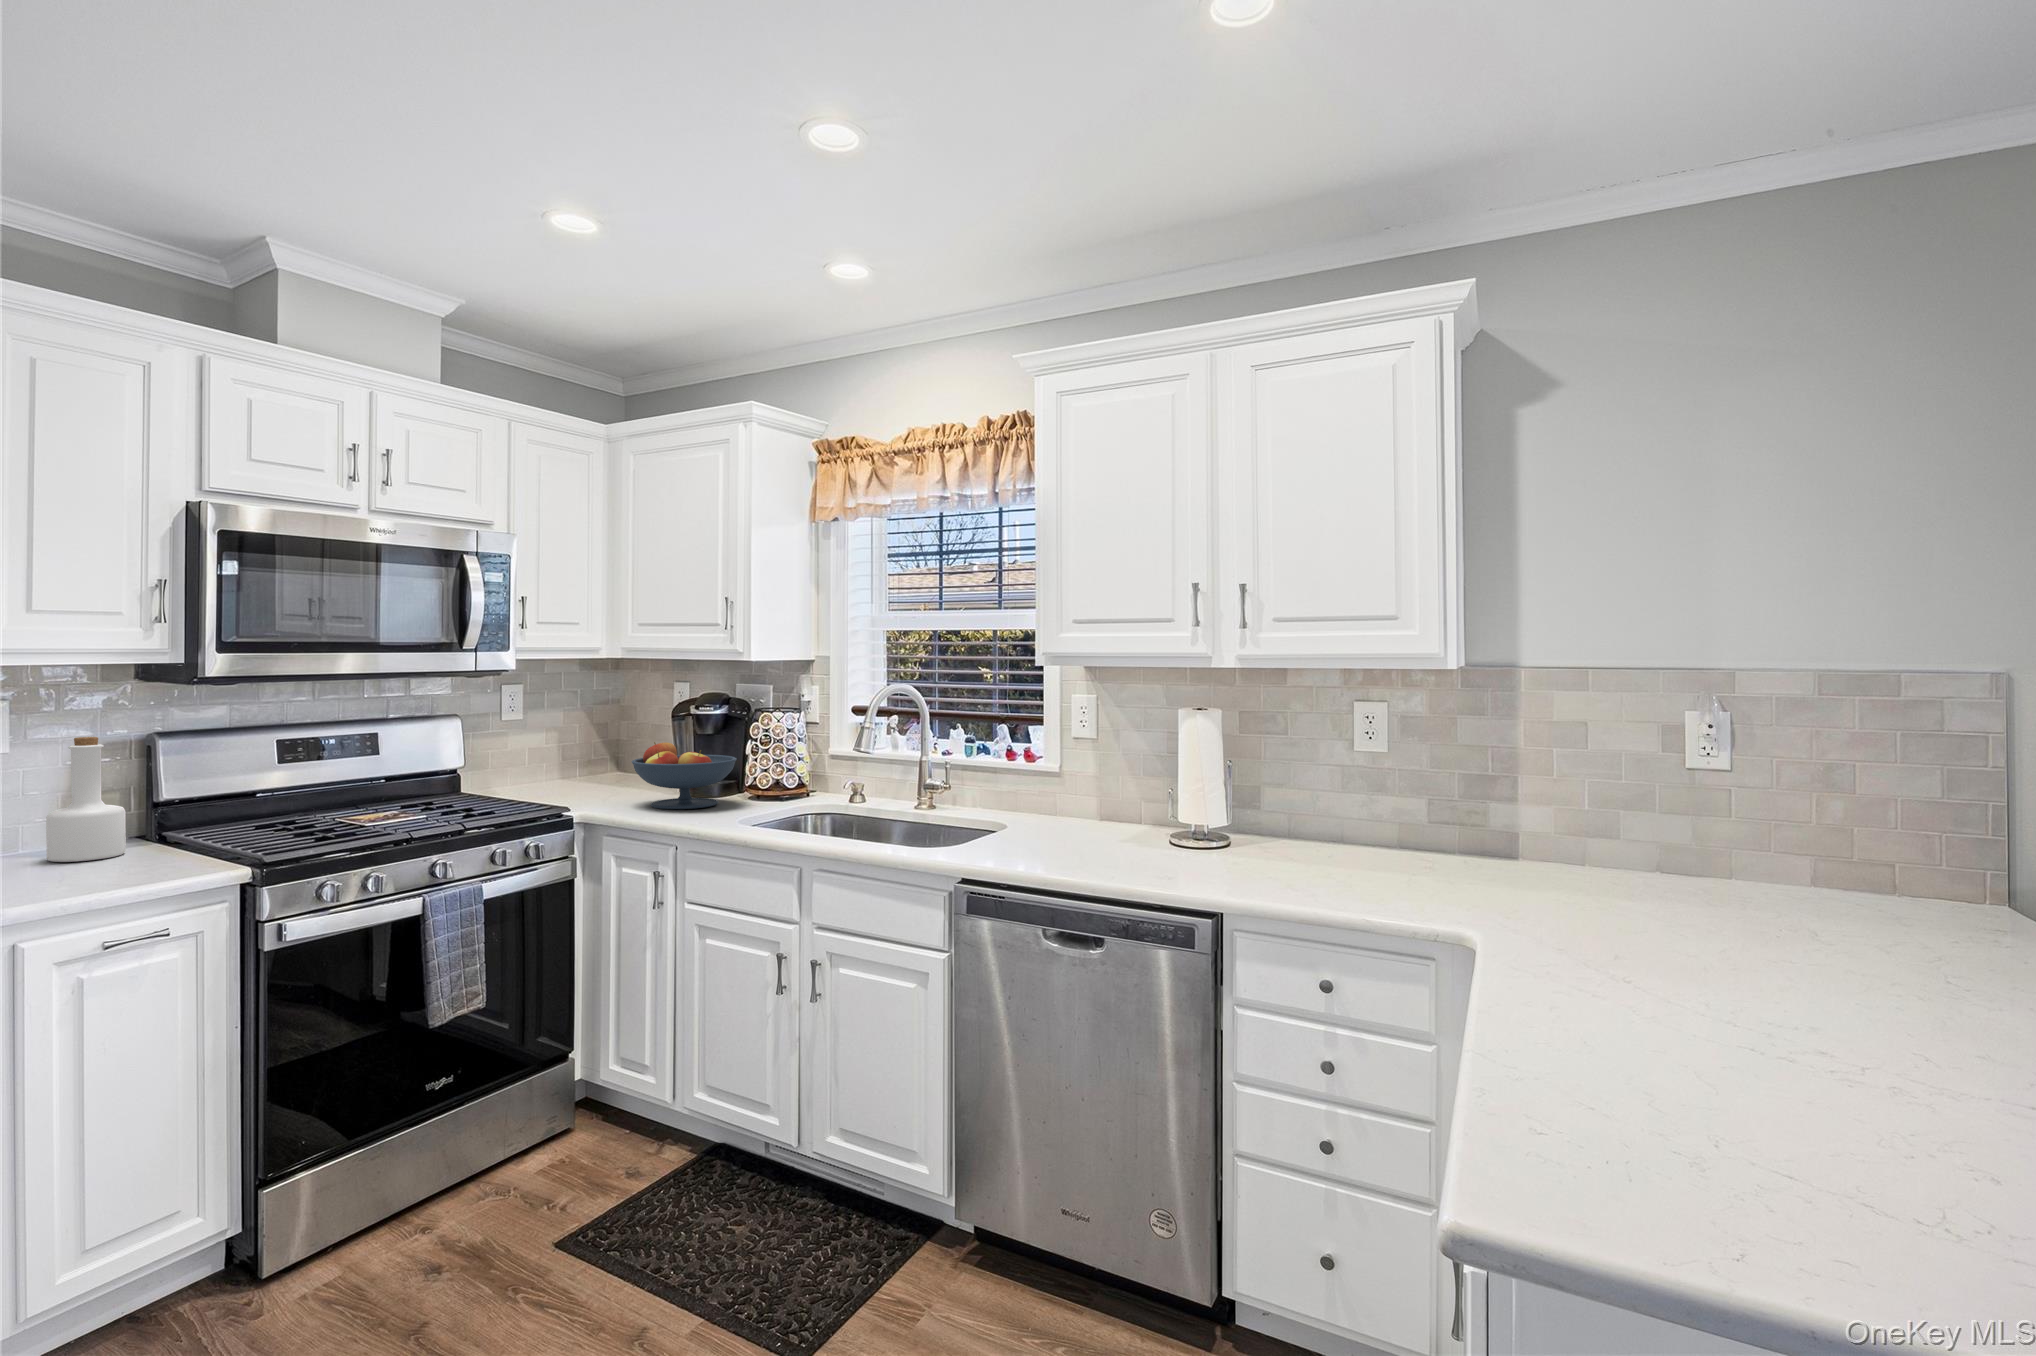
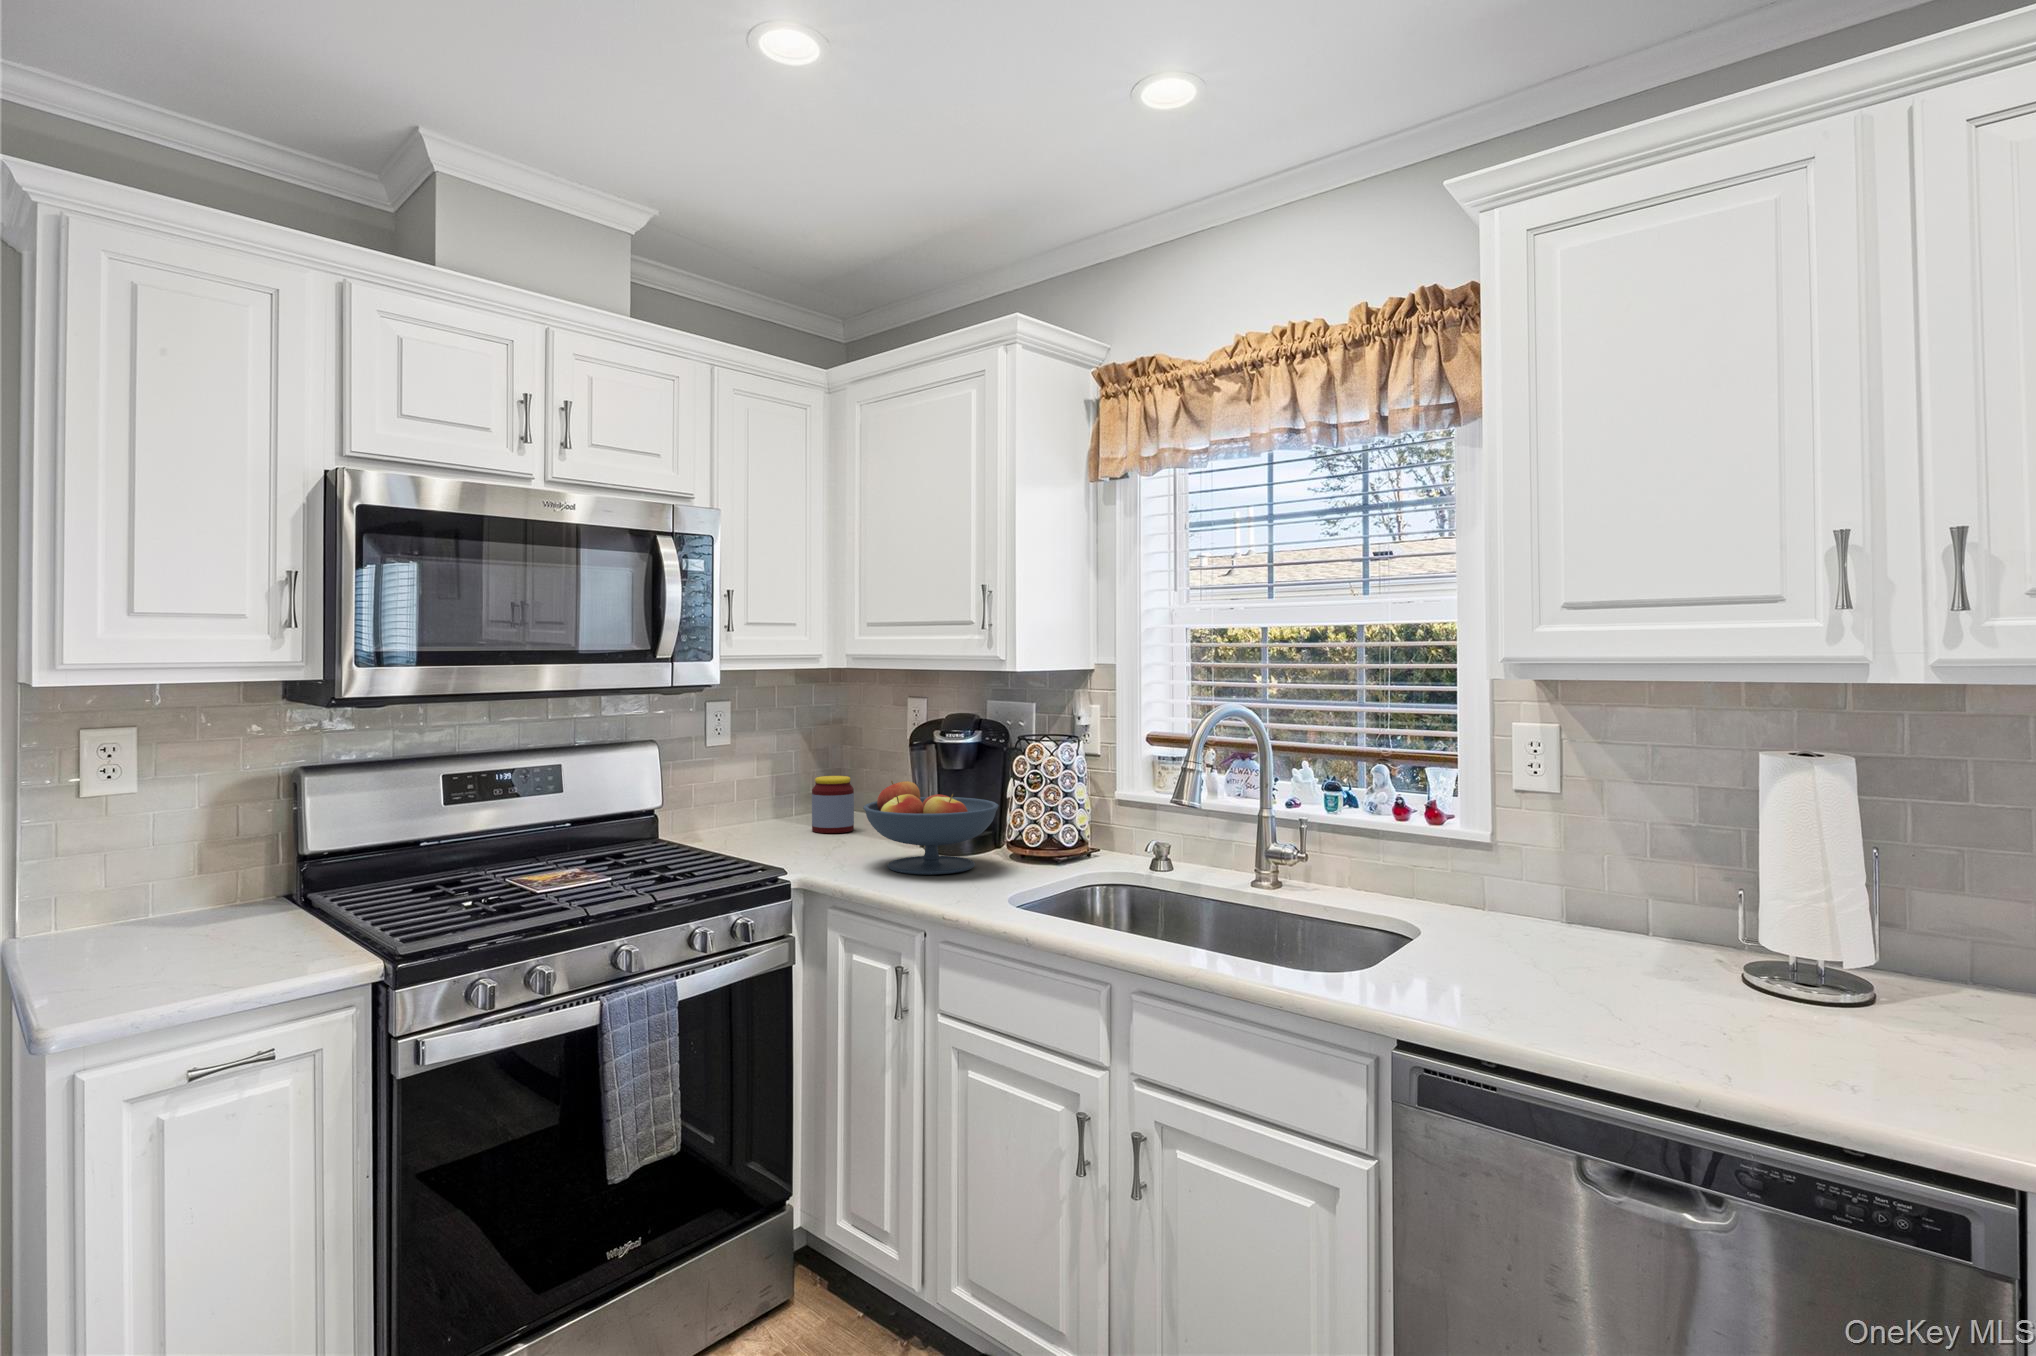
bottle: present [46,737,126,862] -> none [164,776,256,938]
jar: none [592,743,626,787] -> present [812,776,854,833]

